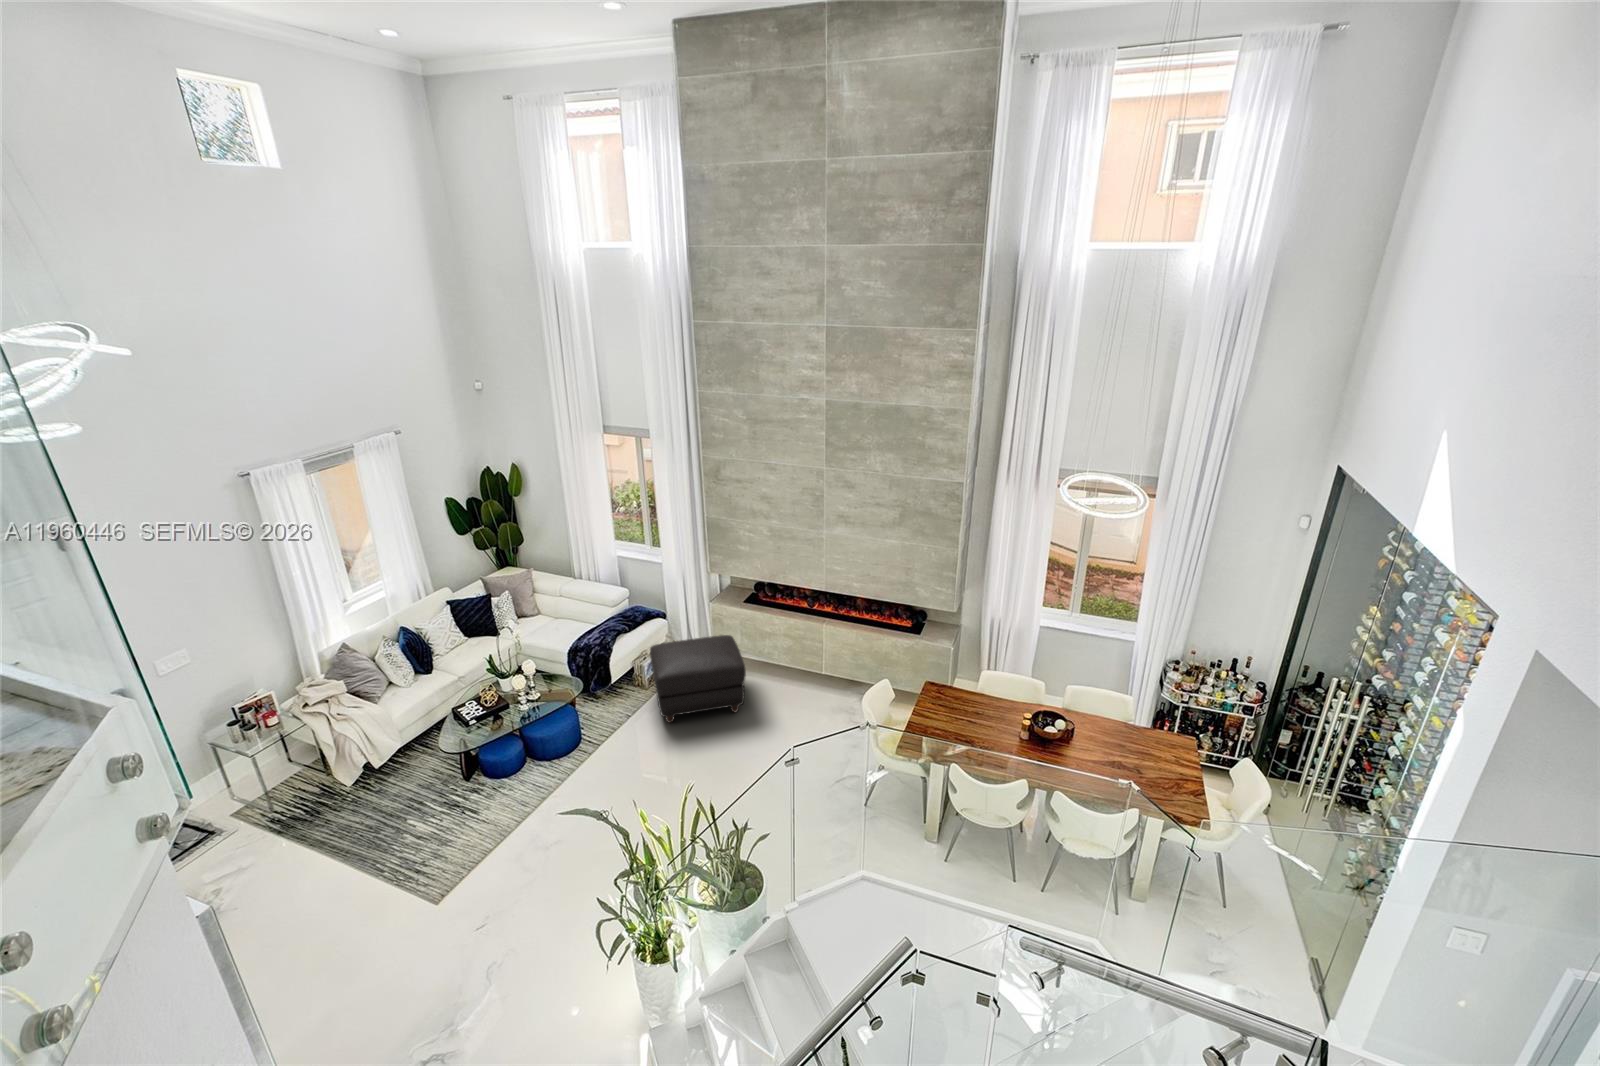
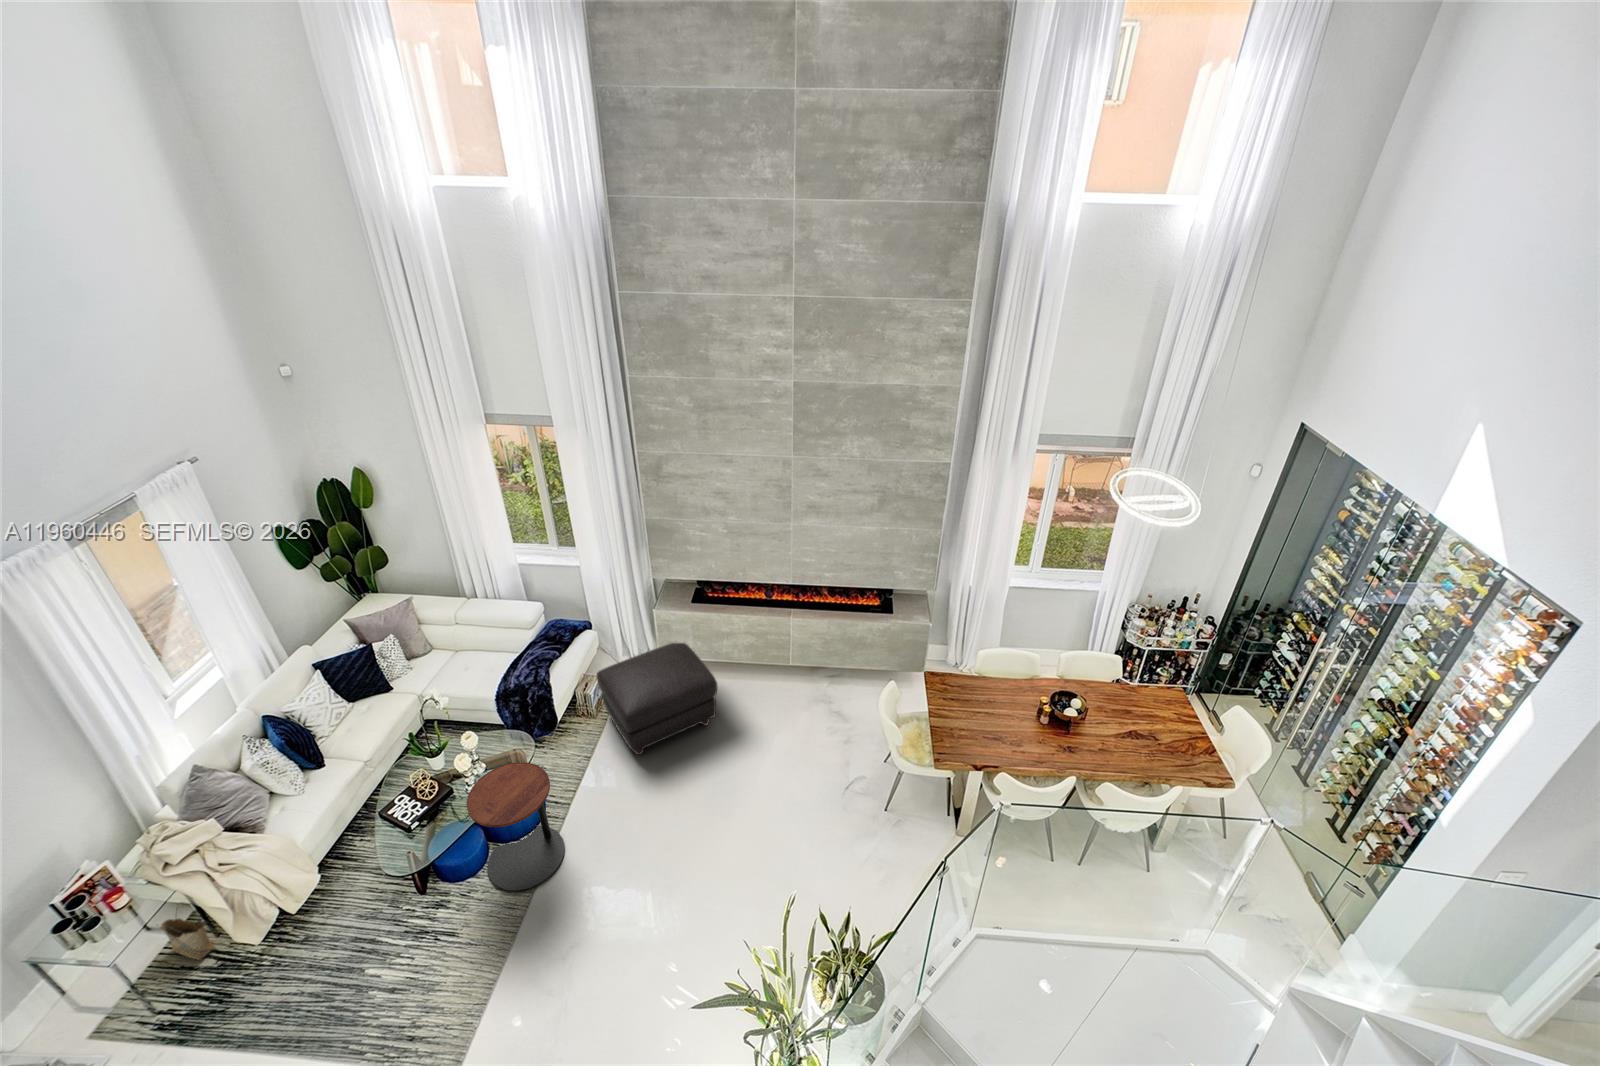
side table: none [506,689,583,796] -> present [467,762,565,891]
woven basket: none [290,738,323,786] -> present [156,908,214,960]

